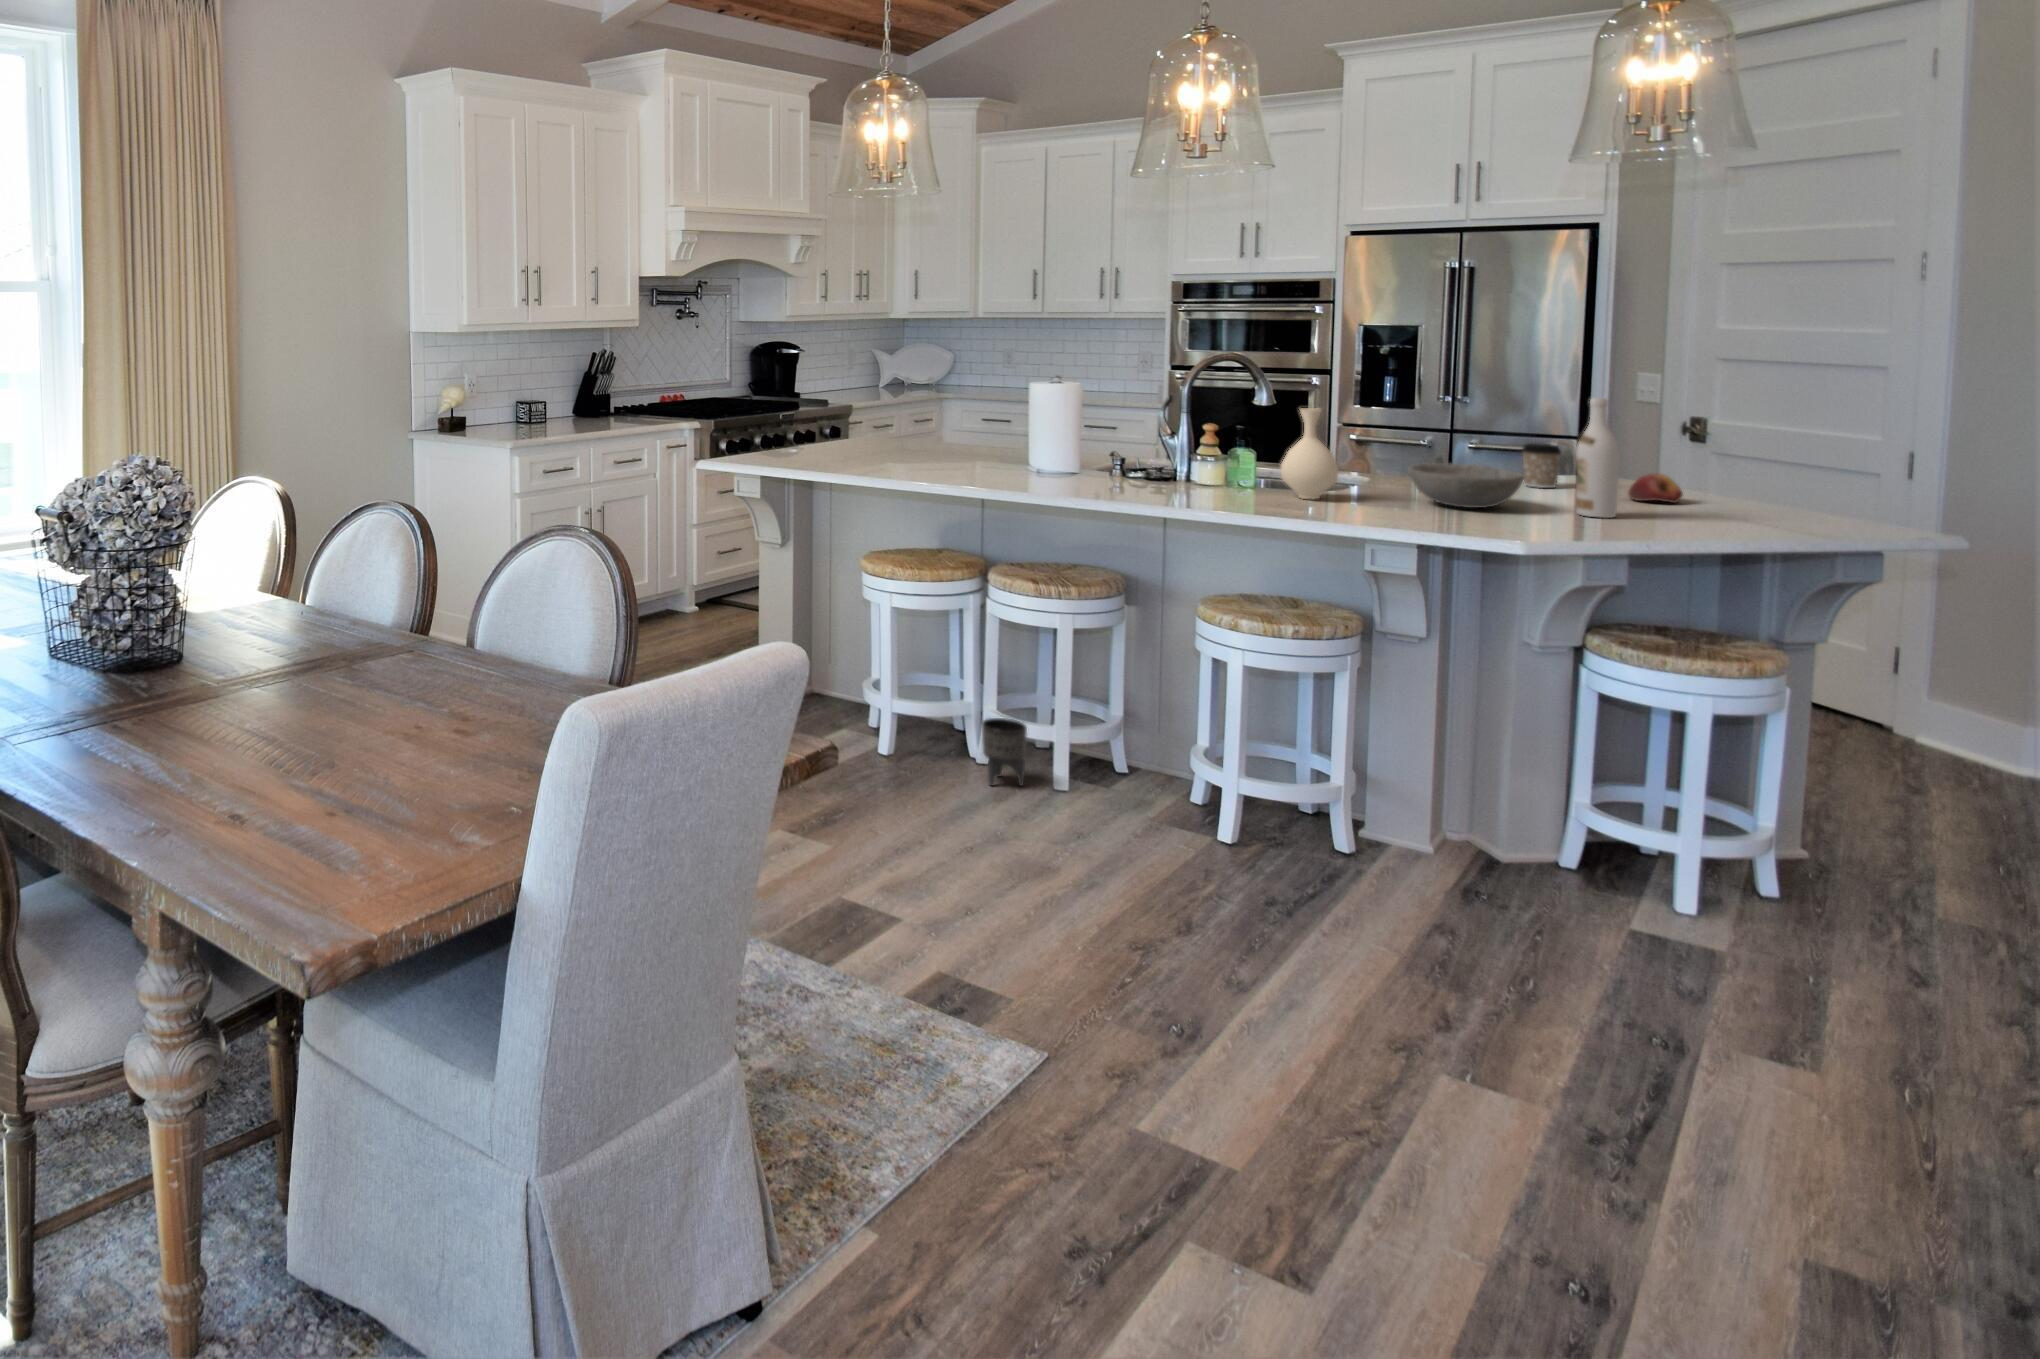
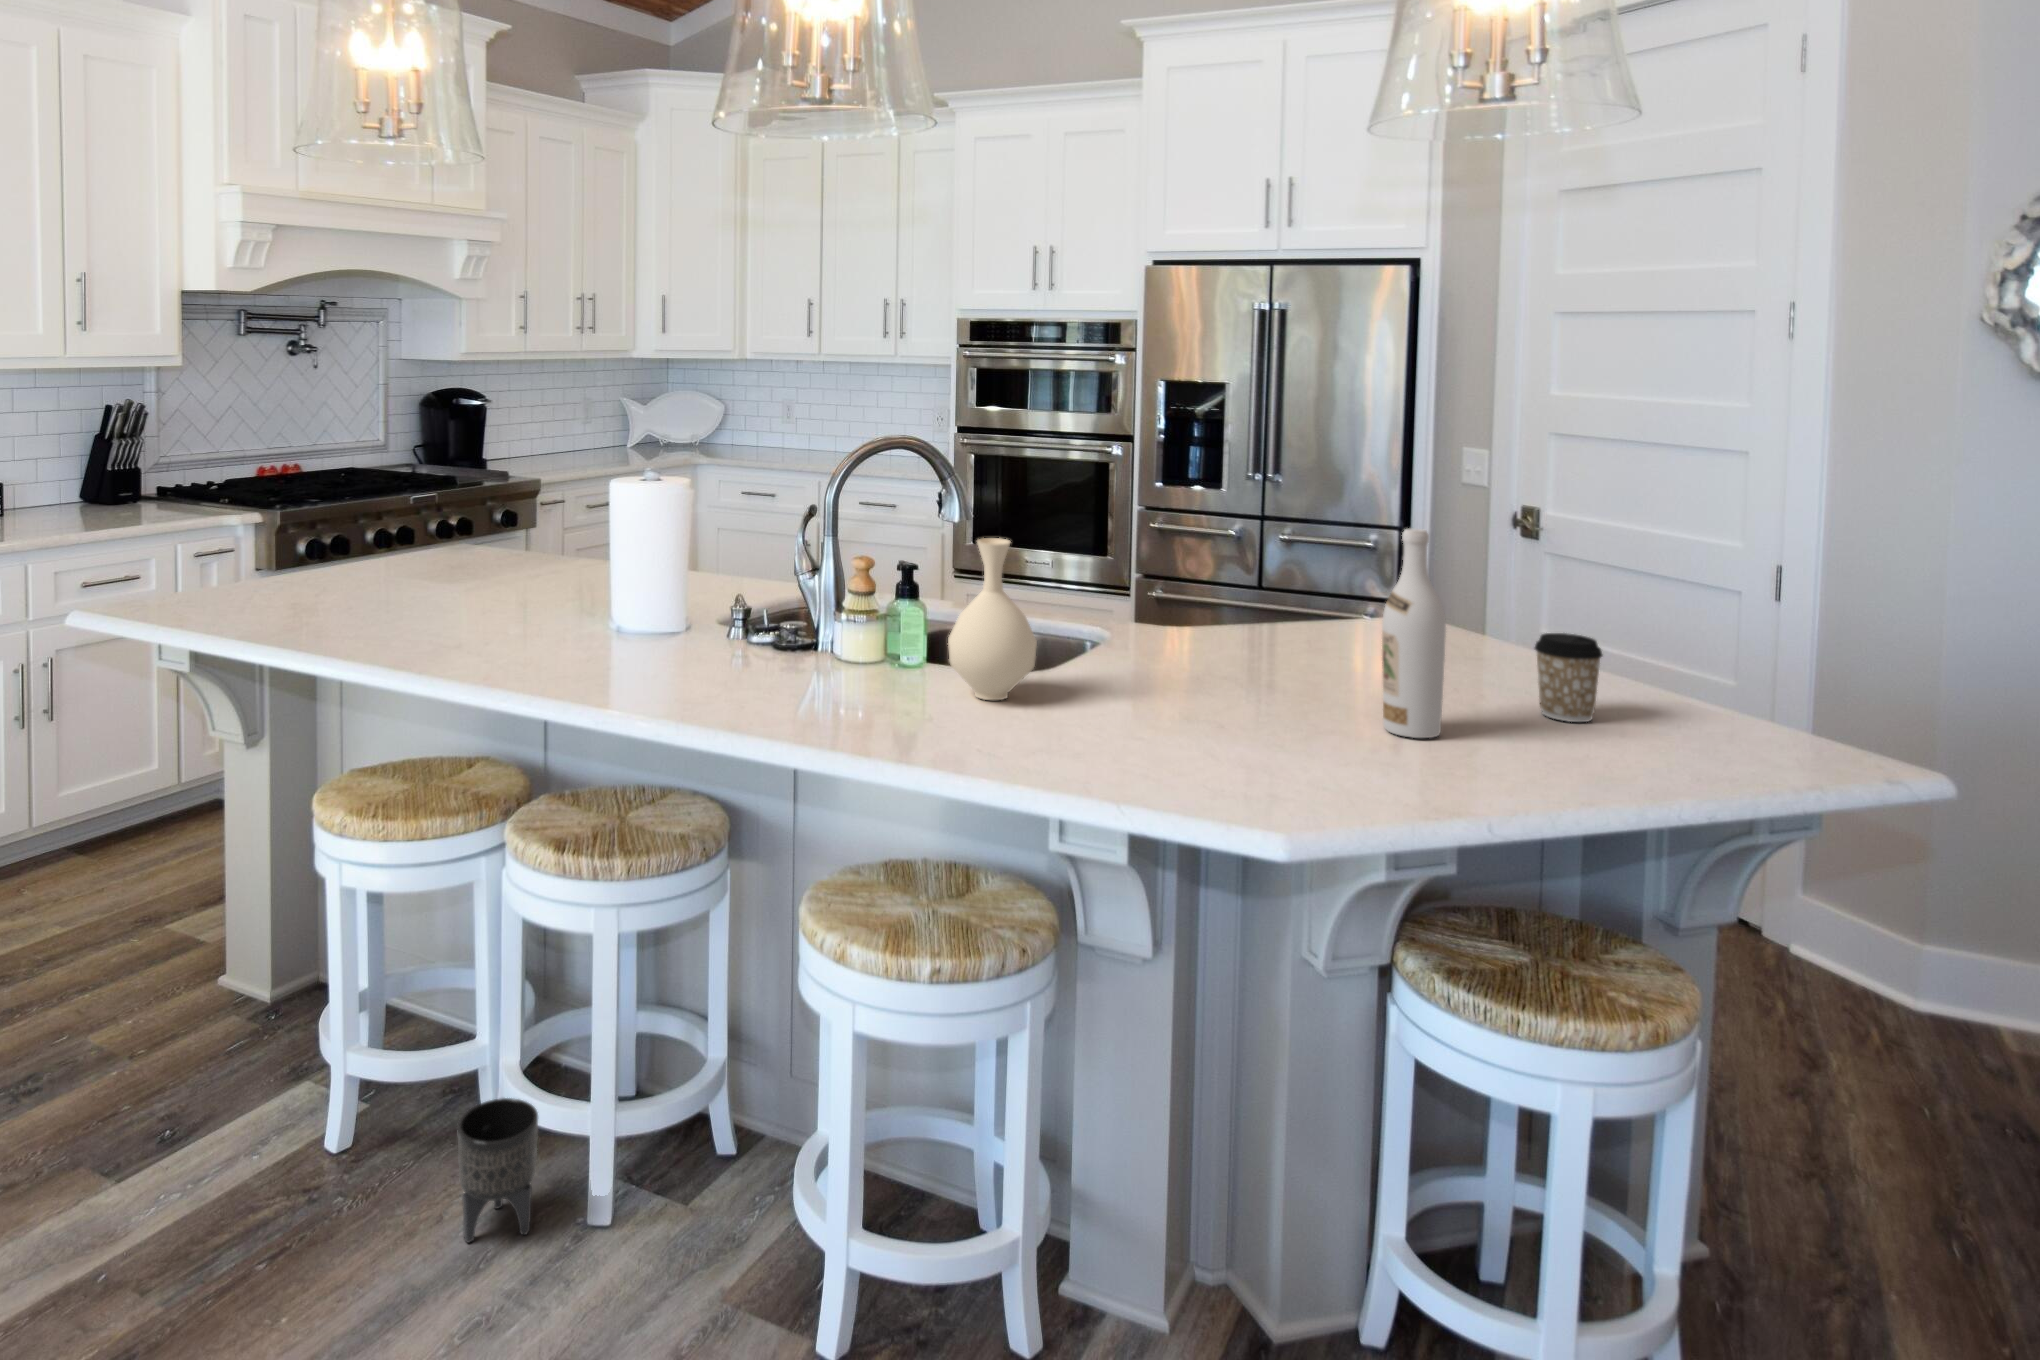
coffee cup: present [1522,443,1561,488] -> present [1535,633,1602,722]
bowl: present [1408,463,1524,508] -> none [1140,629,1308,717]
apple: present [1628,474,1683,503] -> none [1455,639,1530,690]

